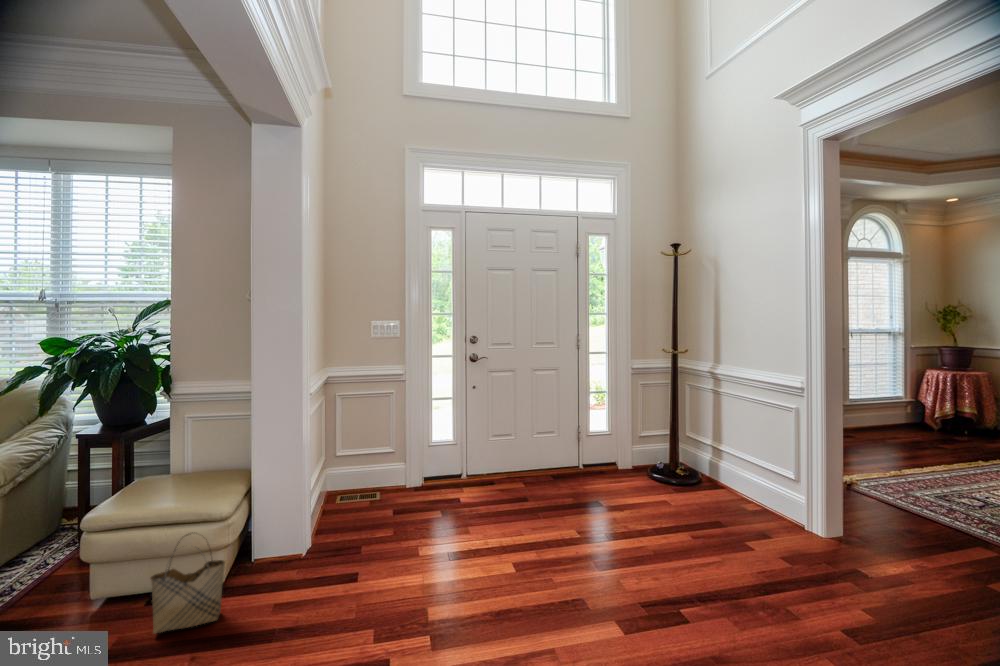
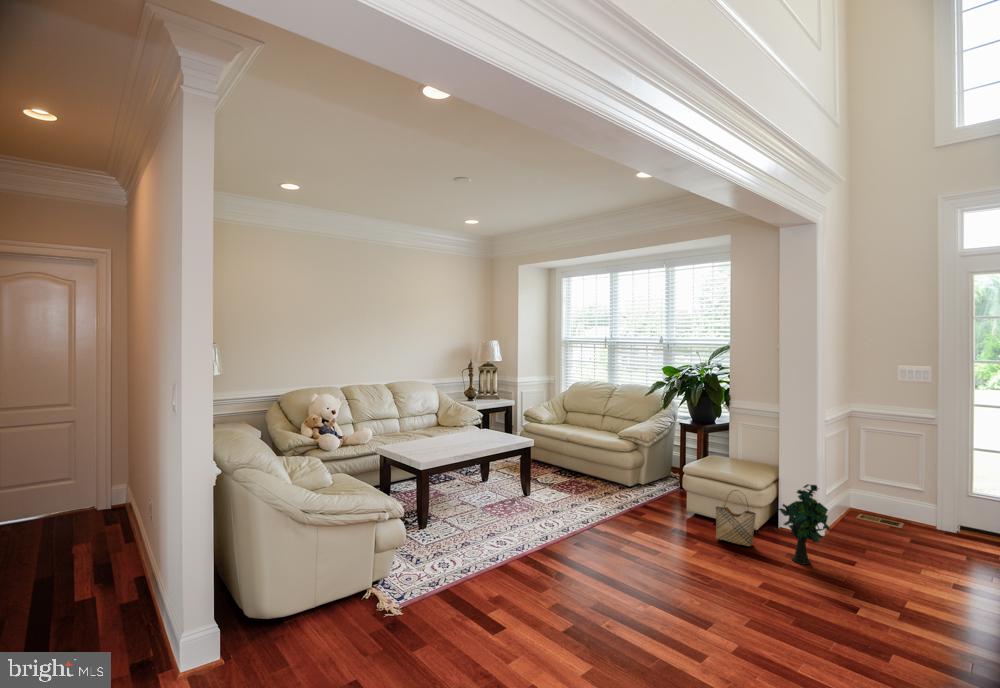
decorative plant: none [258,491,334,615] -> present [777,484,830,564]

